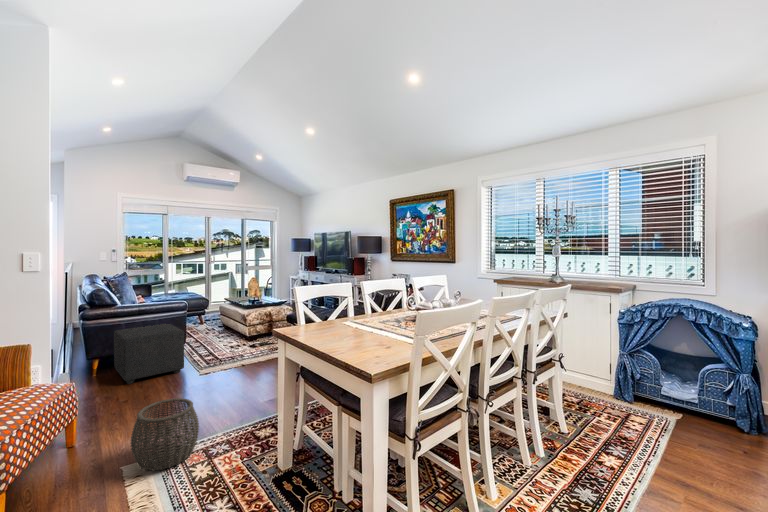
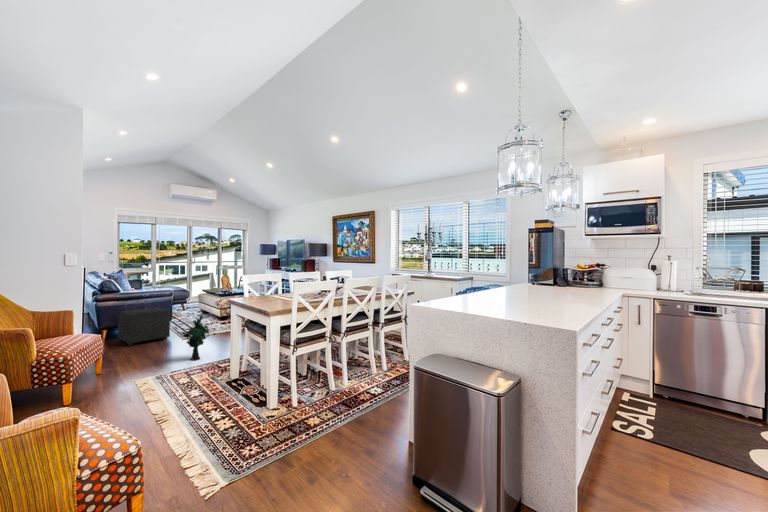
decorative plant: none [200,347,242,418] -> present [182,316,209,360]
woven basket: present [131,398,199,471] -> none [138,343,181,382]

